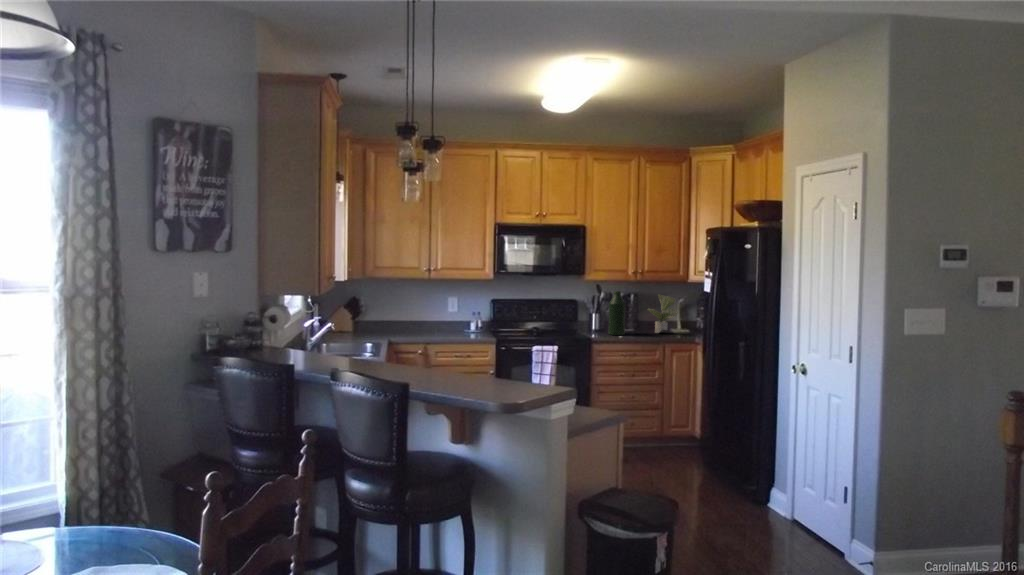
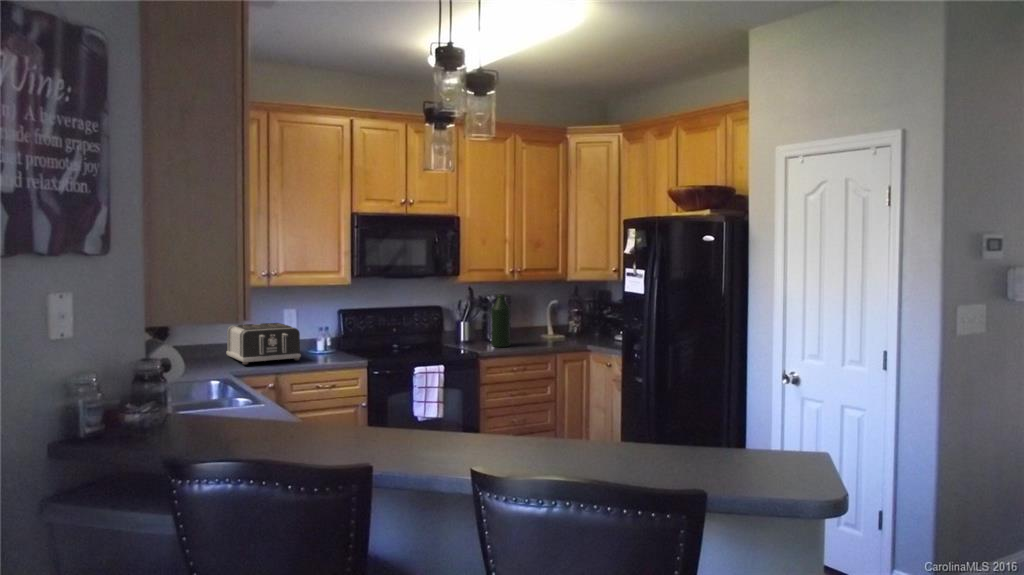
potted plant: present [648,294,678,333] -> none [531,296,562,342]
toaster: none [402,307,446,335] -> present [227,323,301,364]

